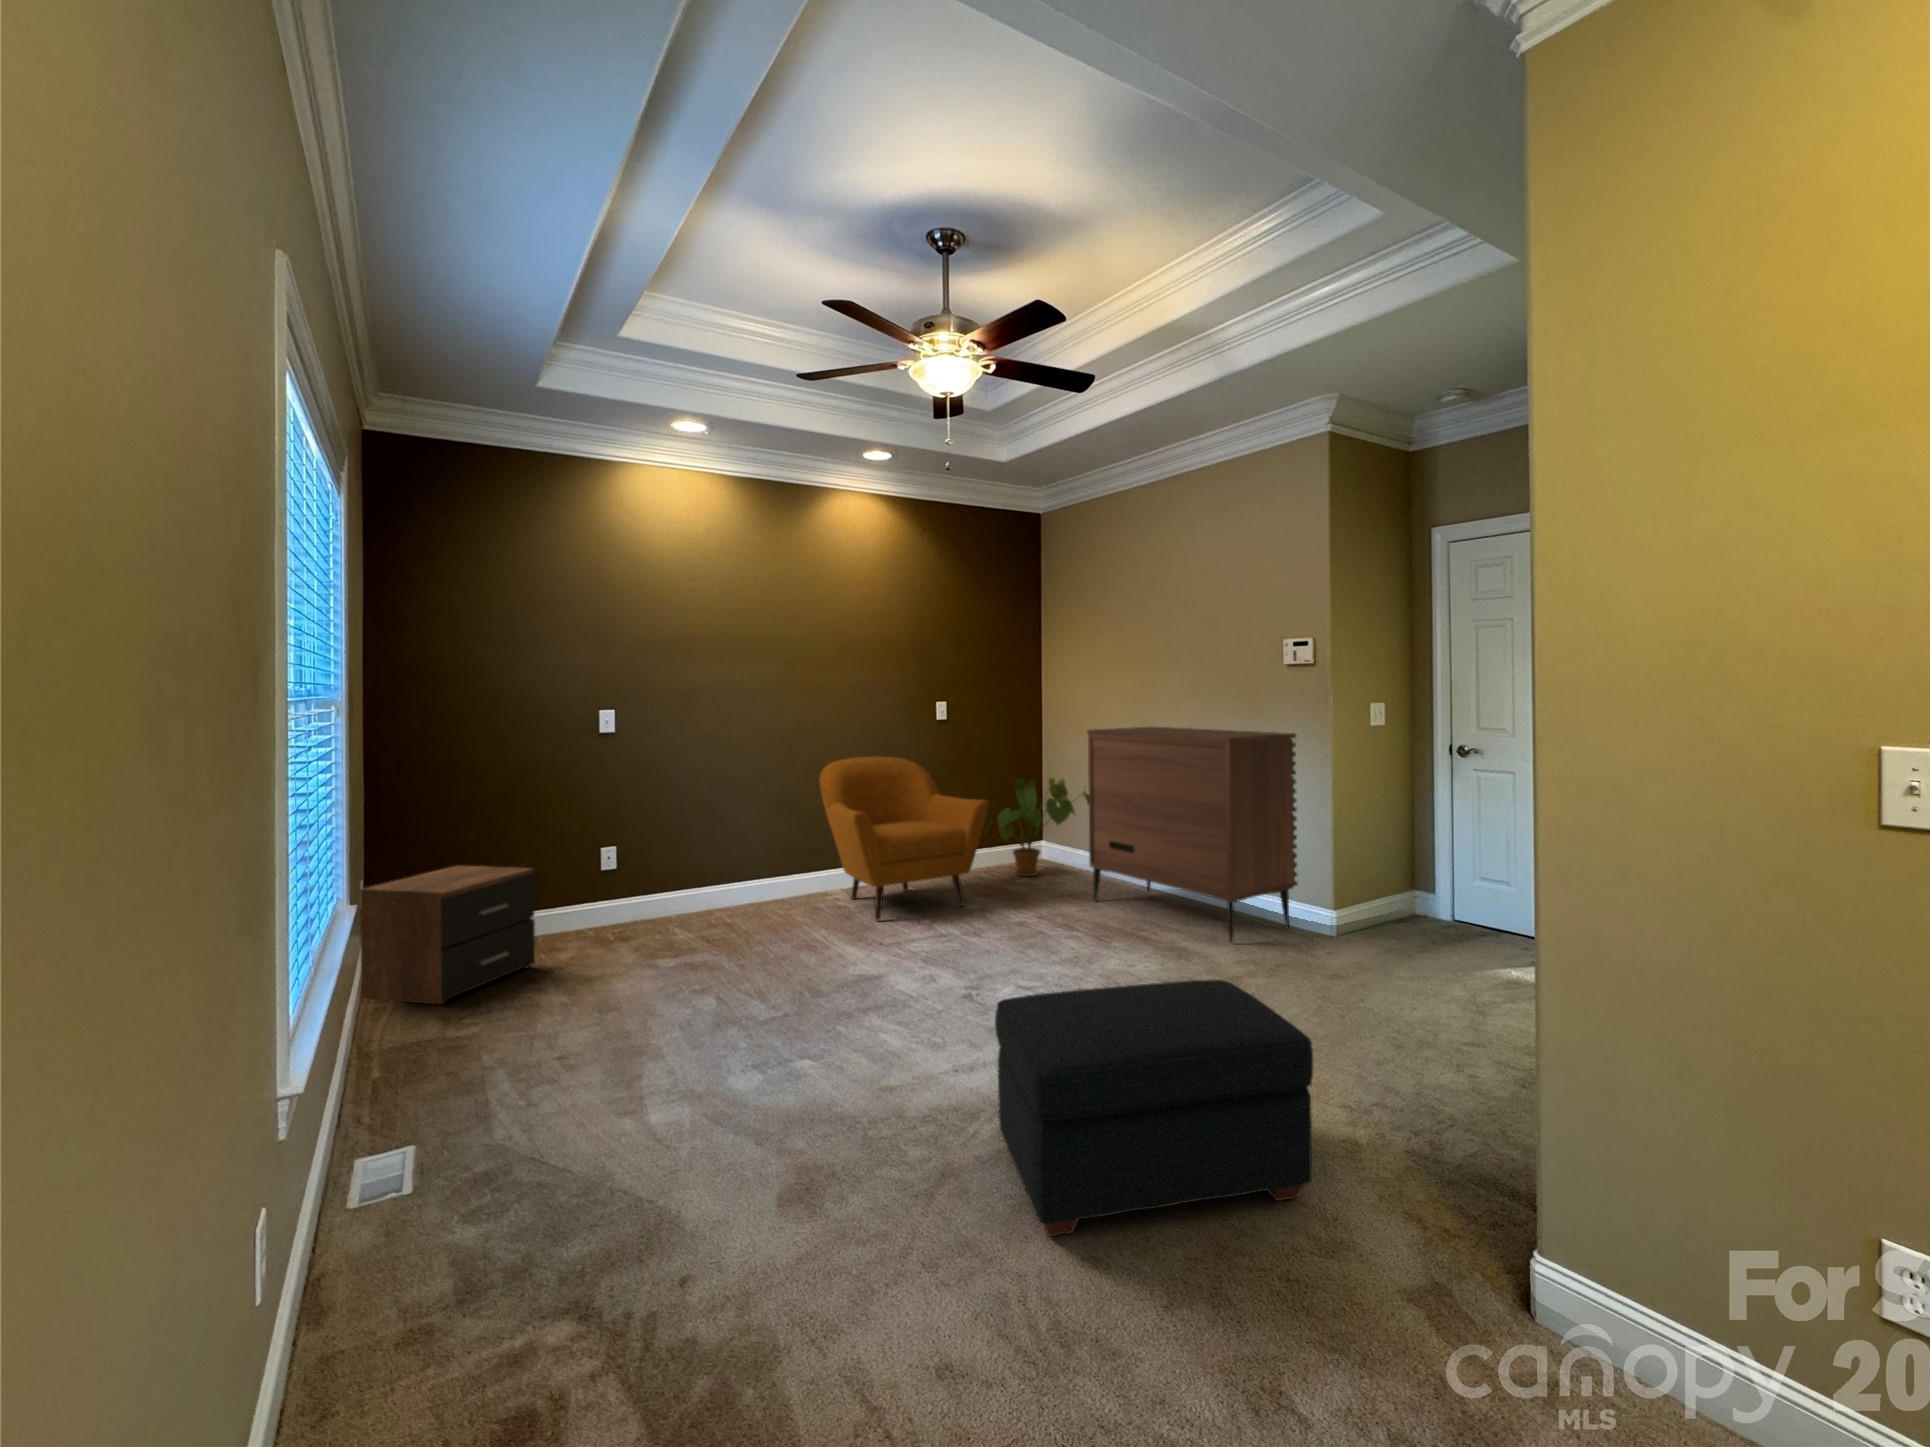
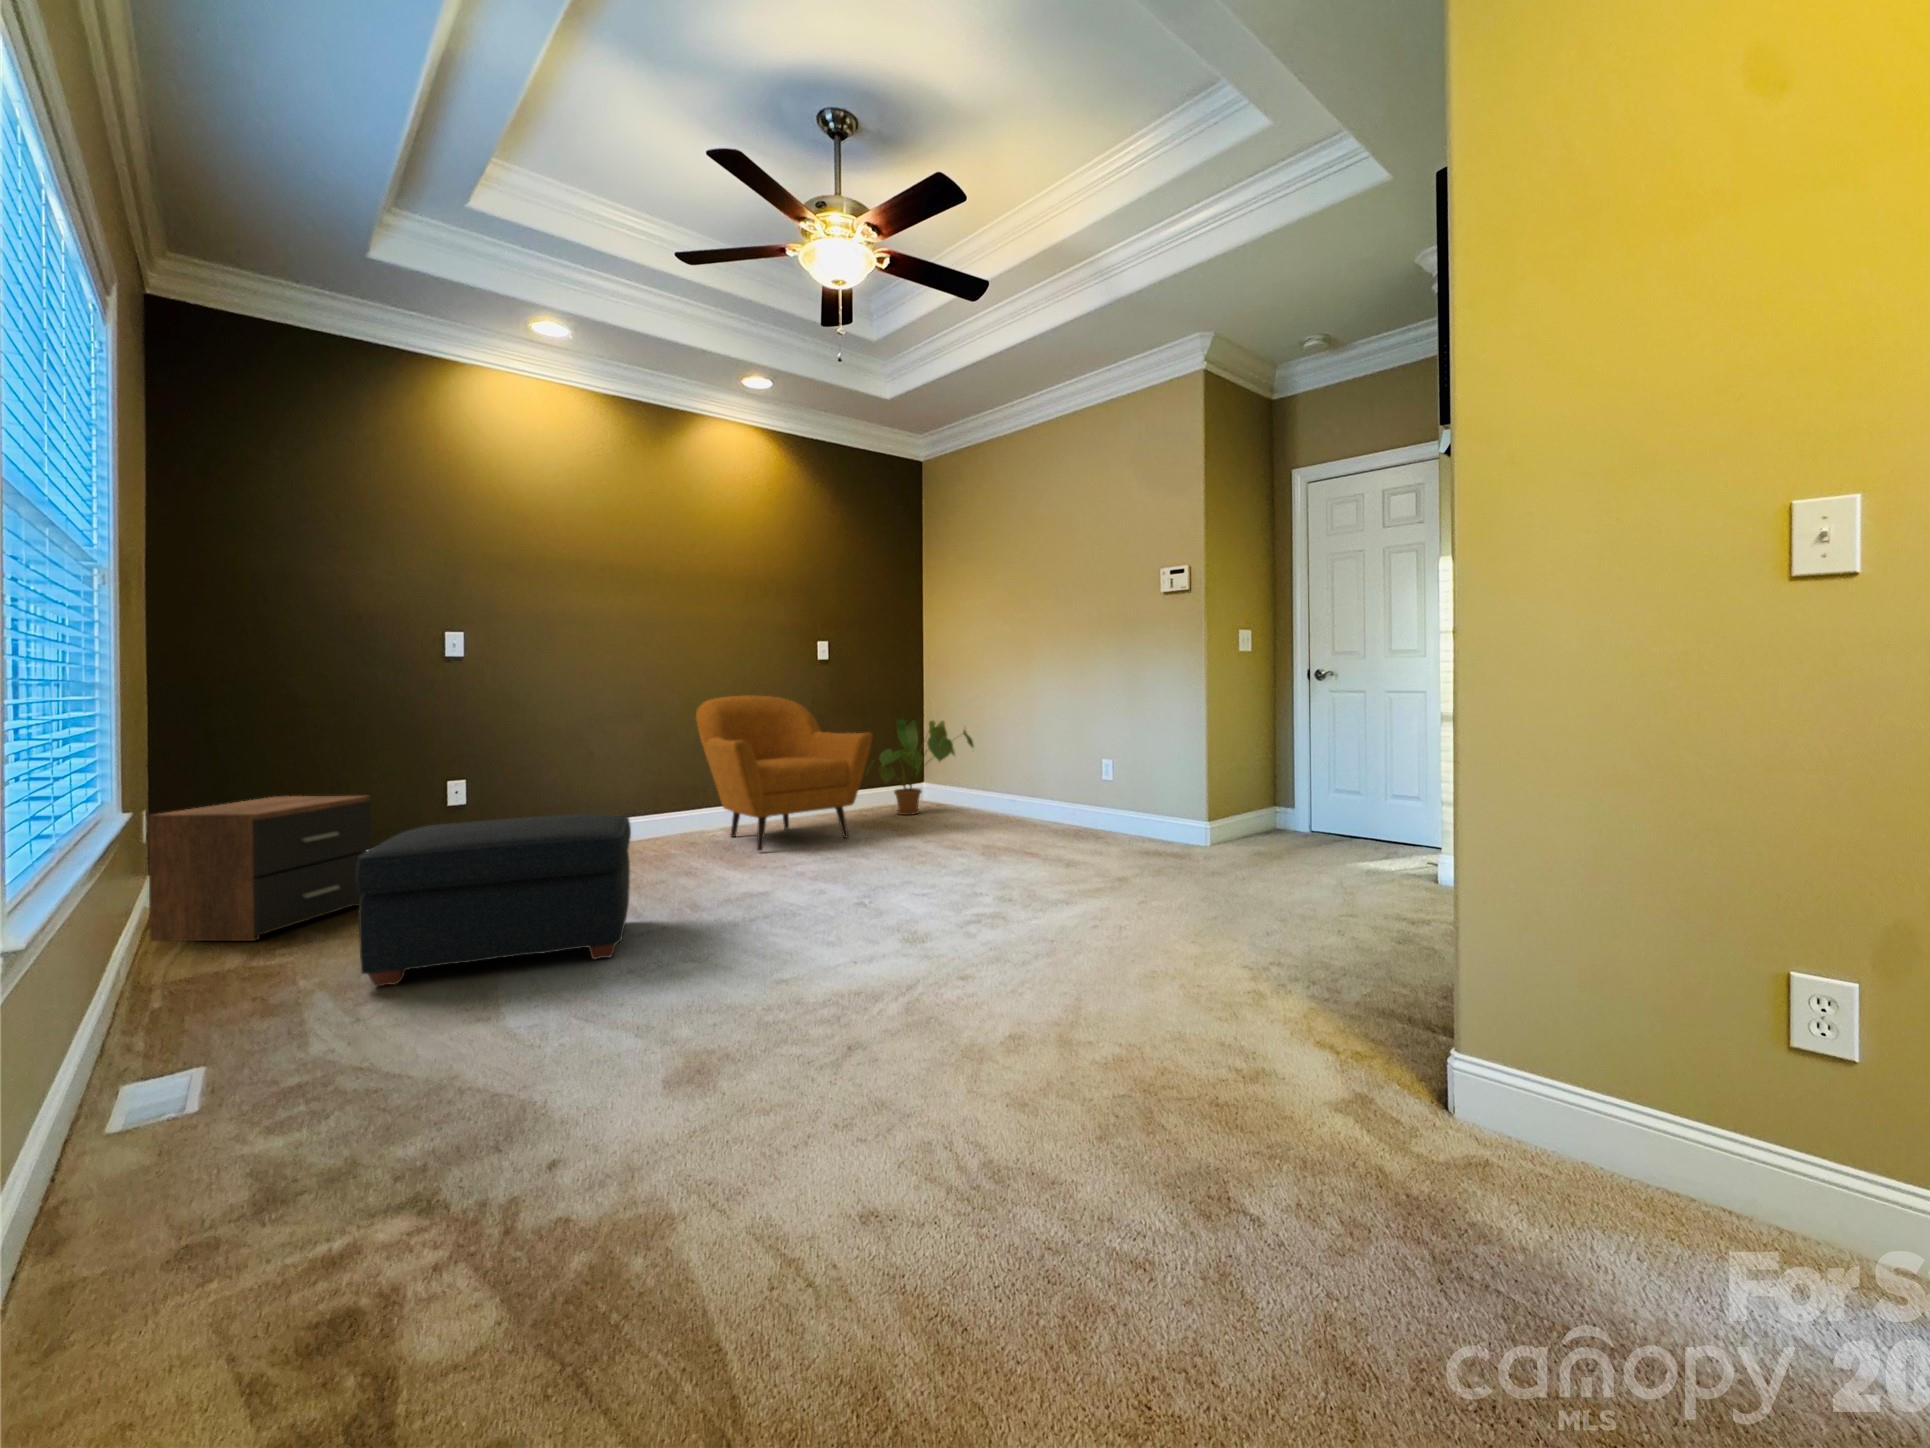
dresser: present [1087,727,1297,943] -> none [970,658,1171,855]
ottoman: present [995,980,1313,1236] -> present [356,814,631,986]

